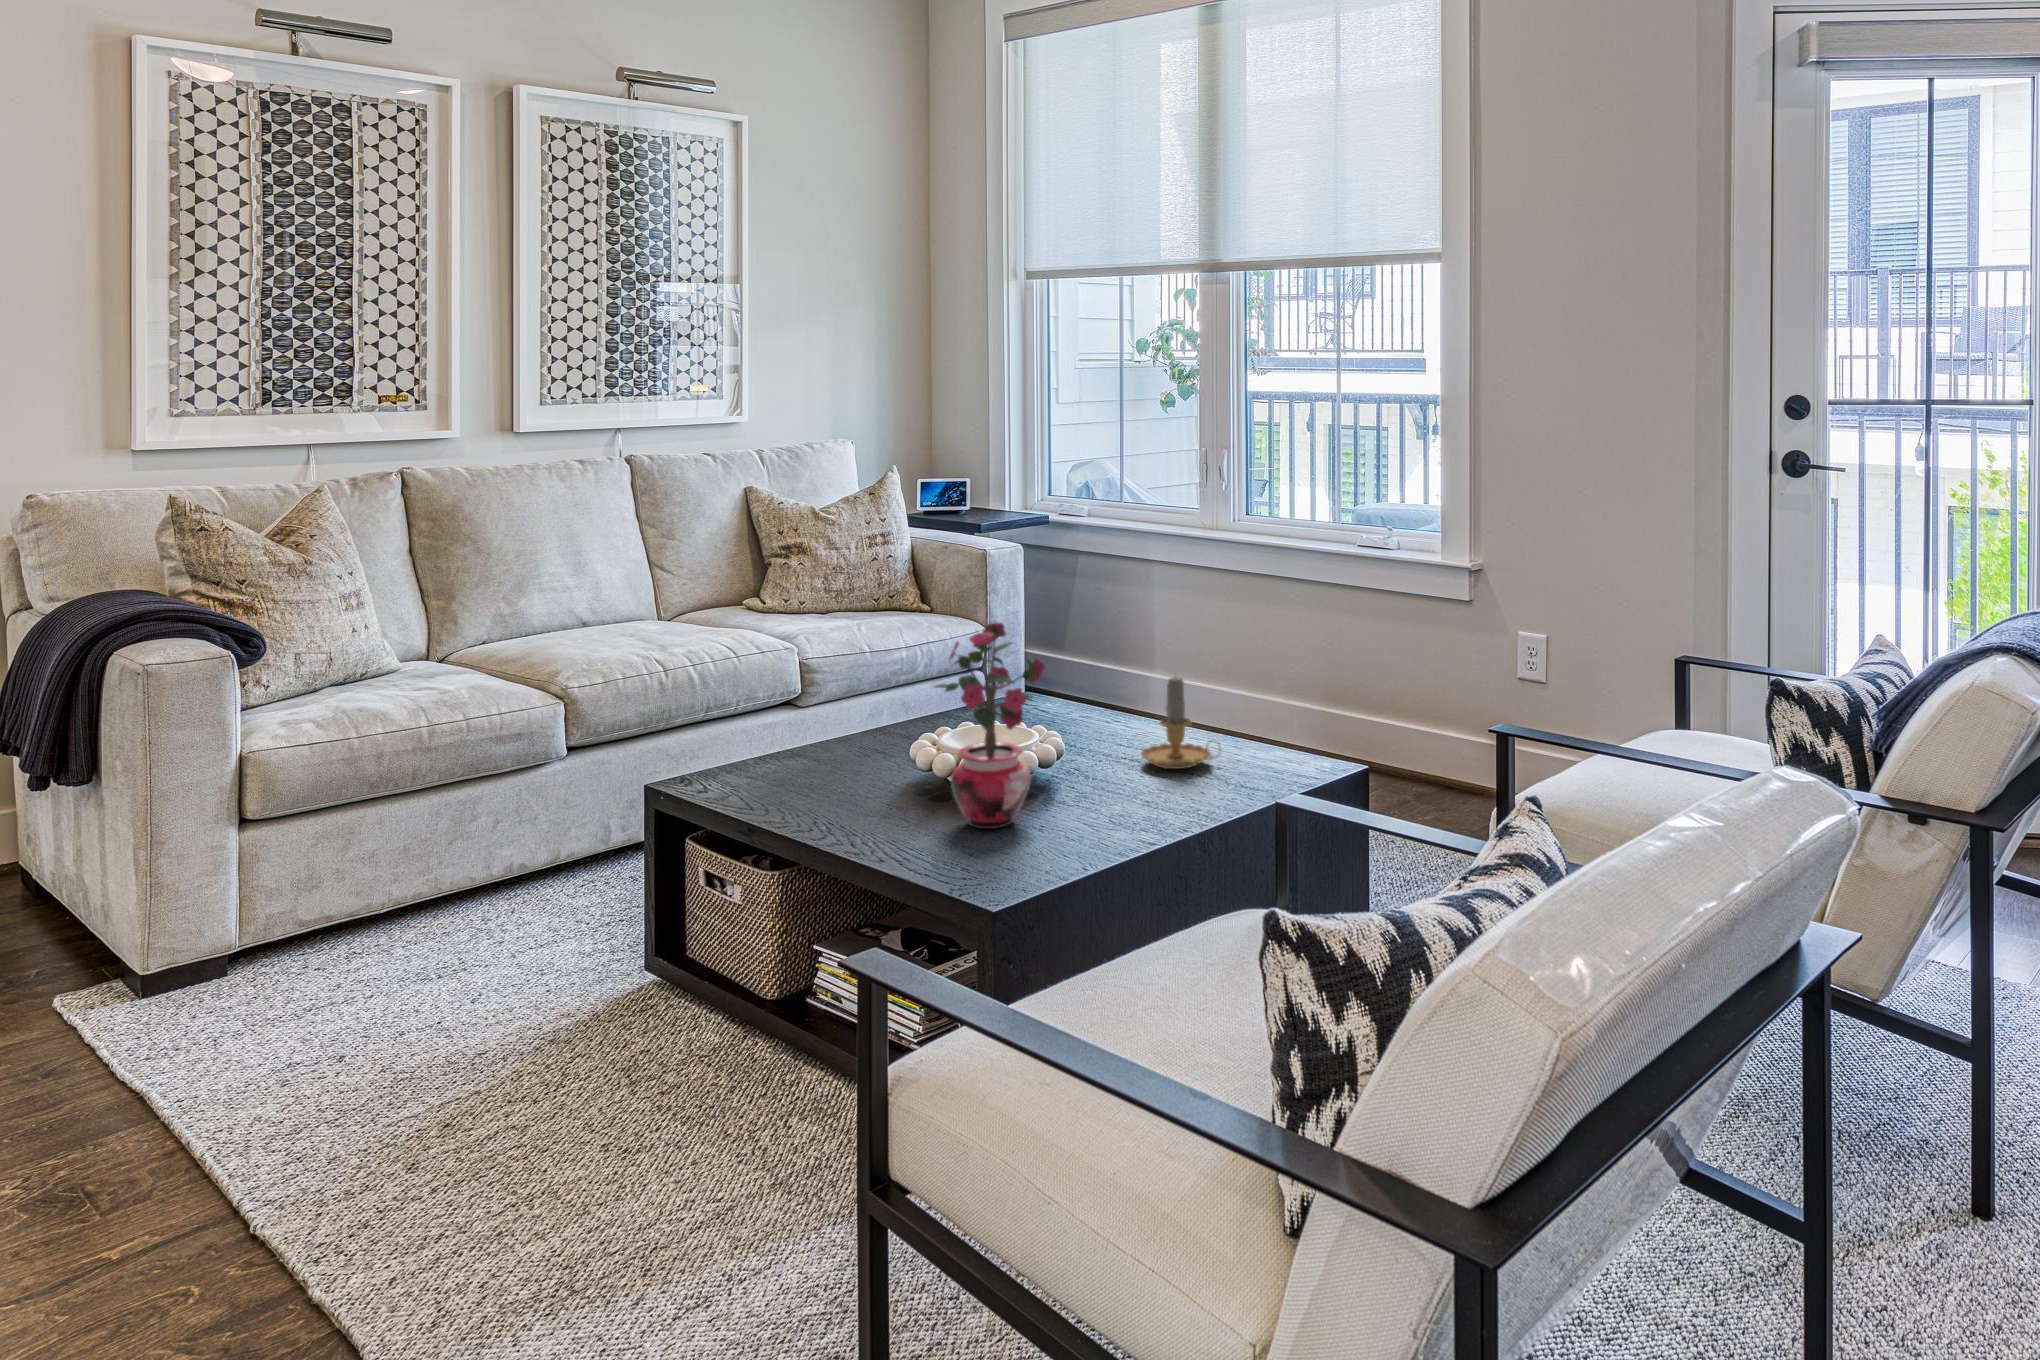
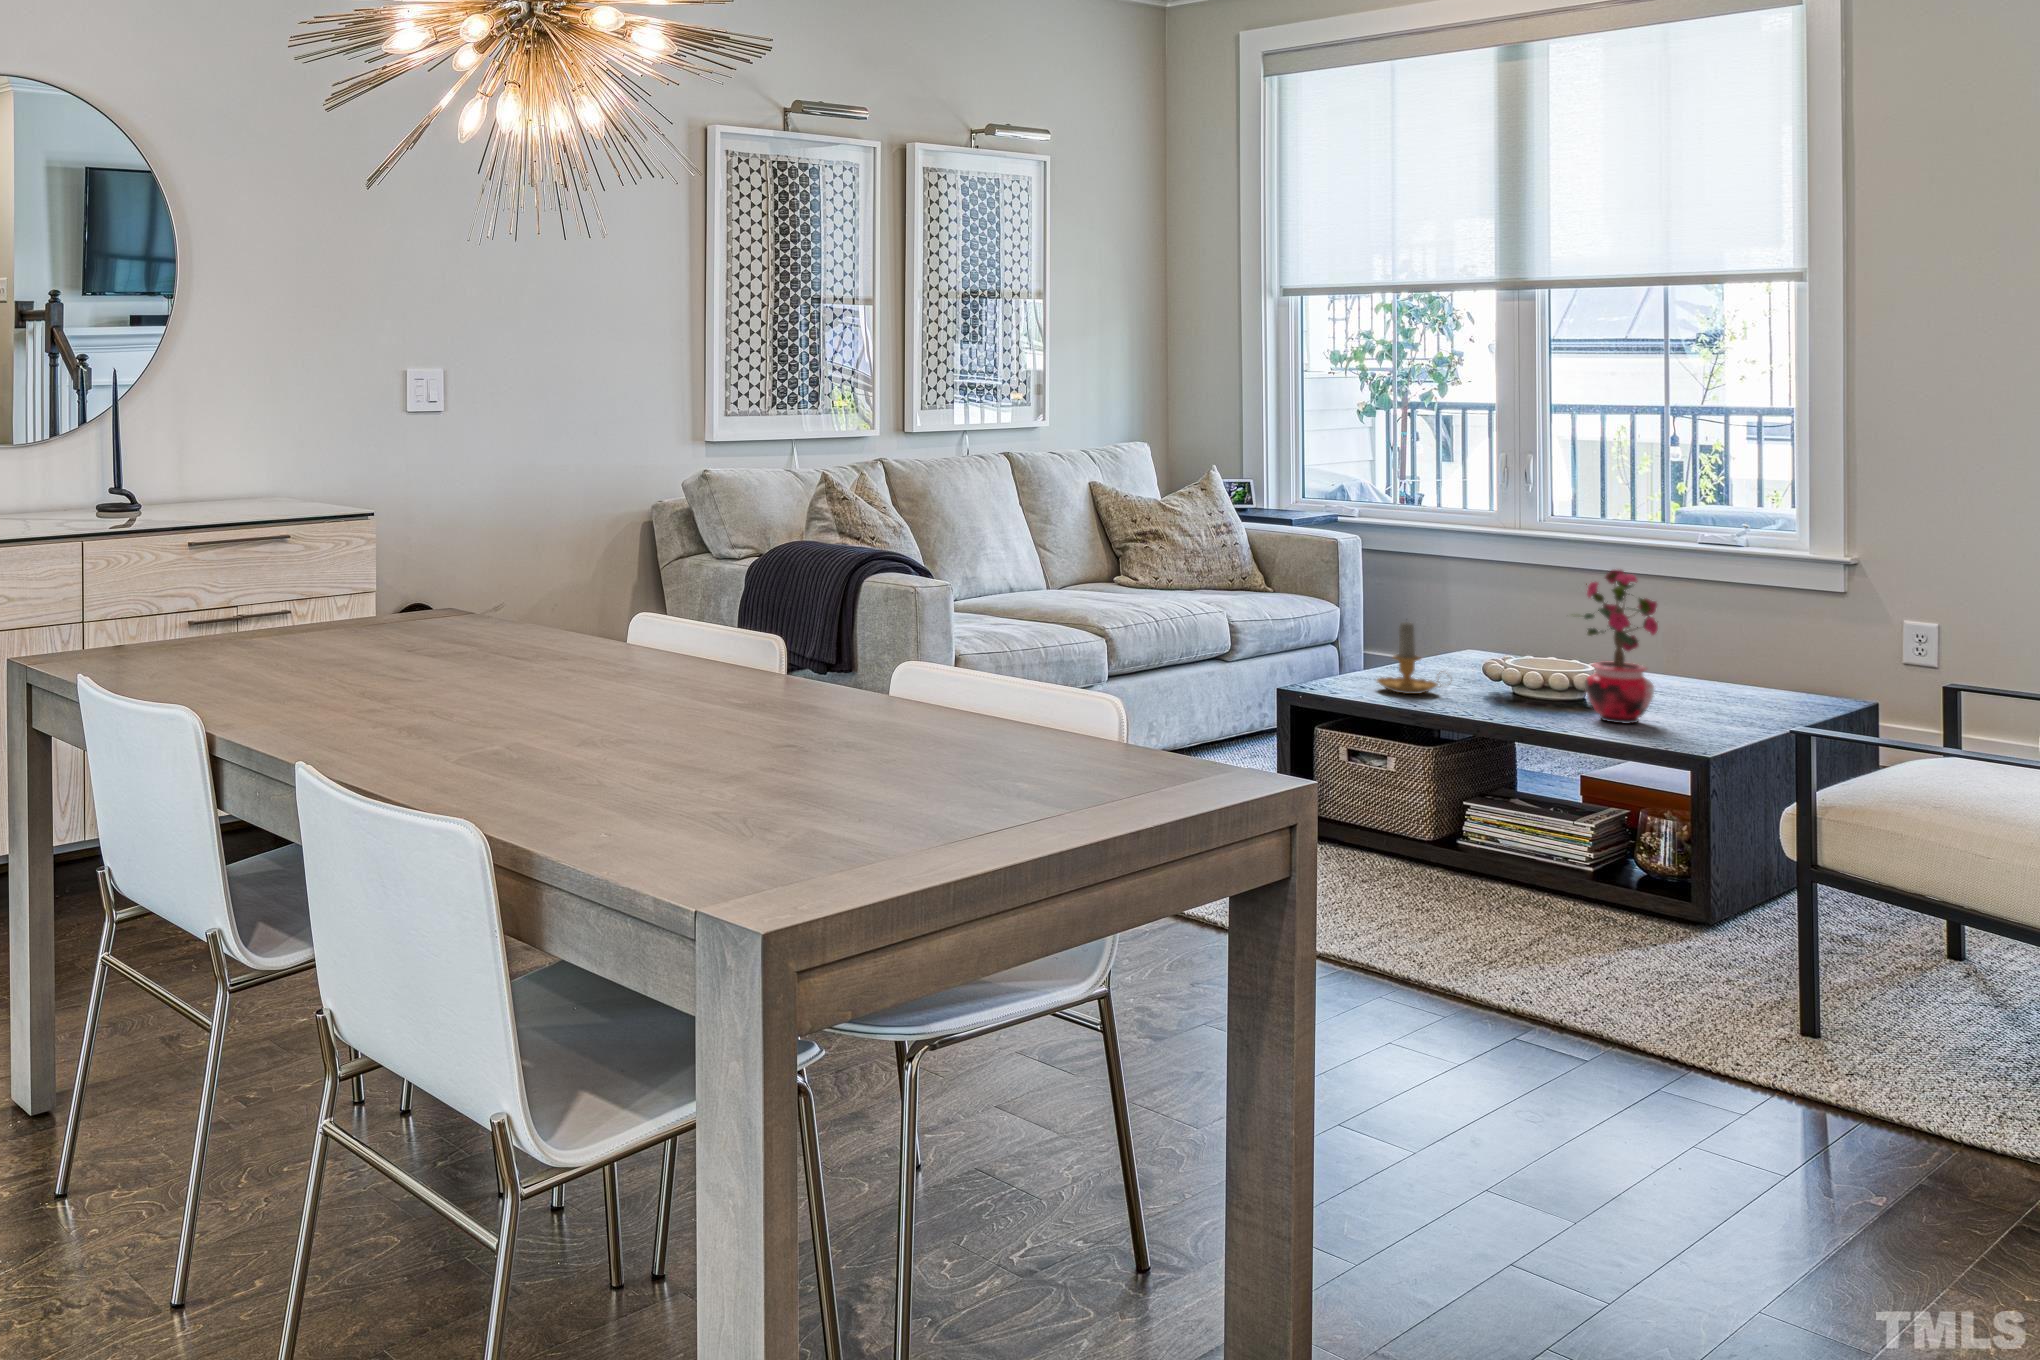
candle: present [1141,677,1220,769] -> present [1377,622,1441,694]

